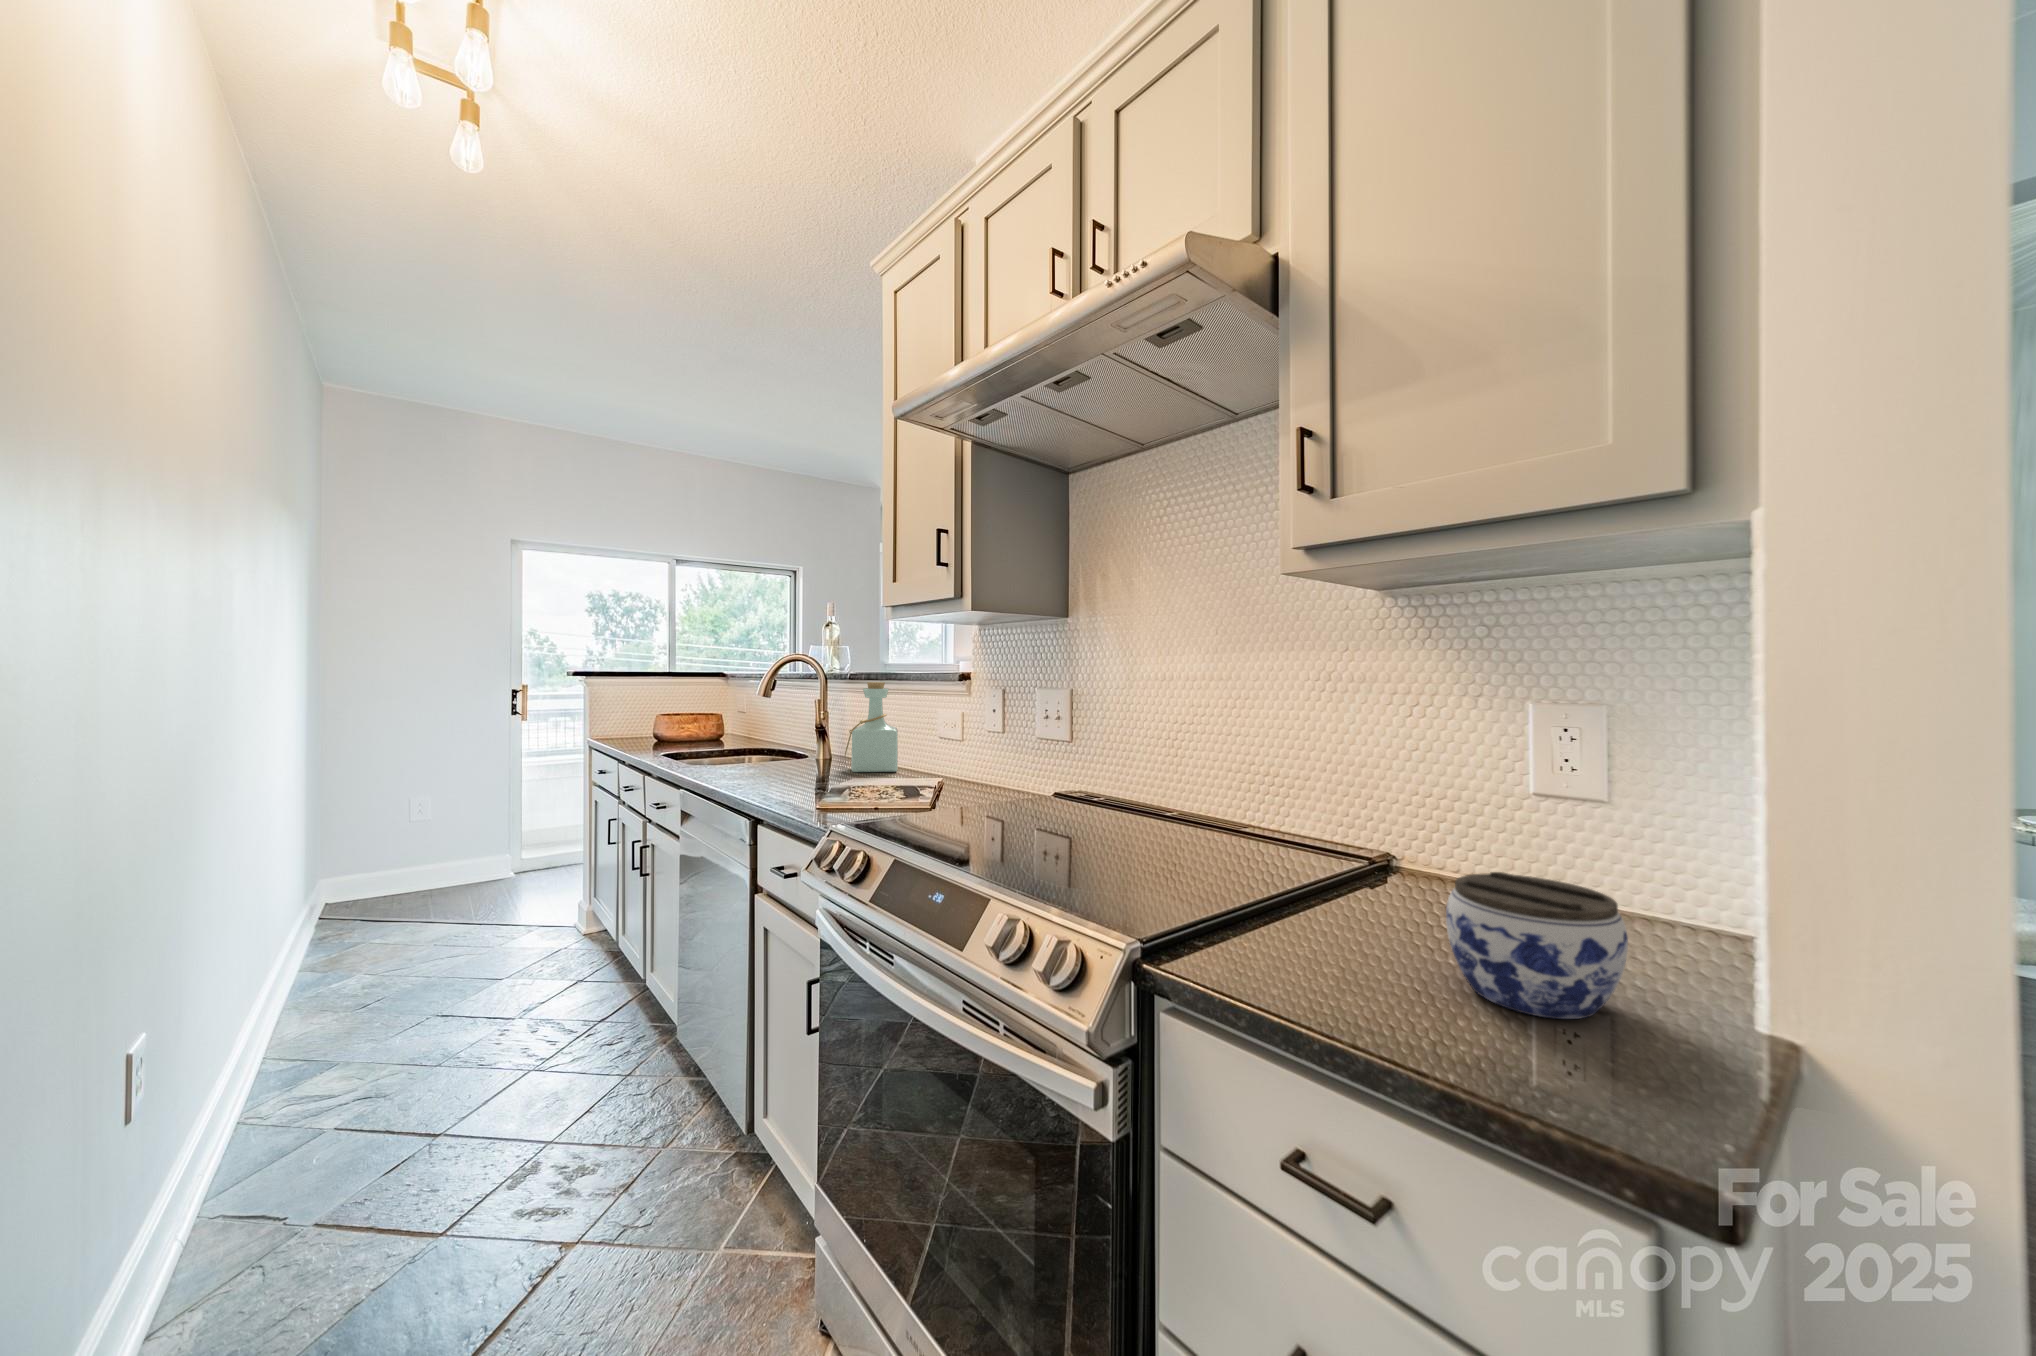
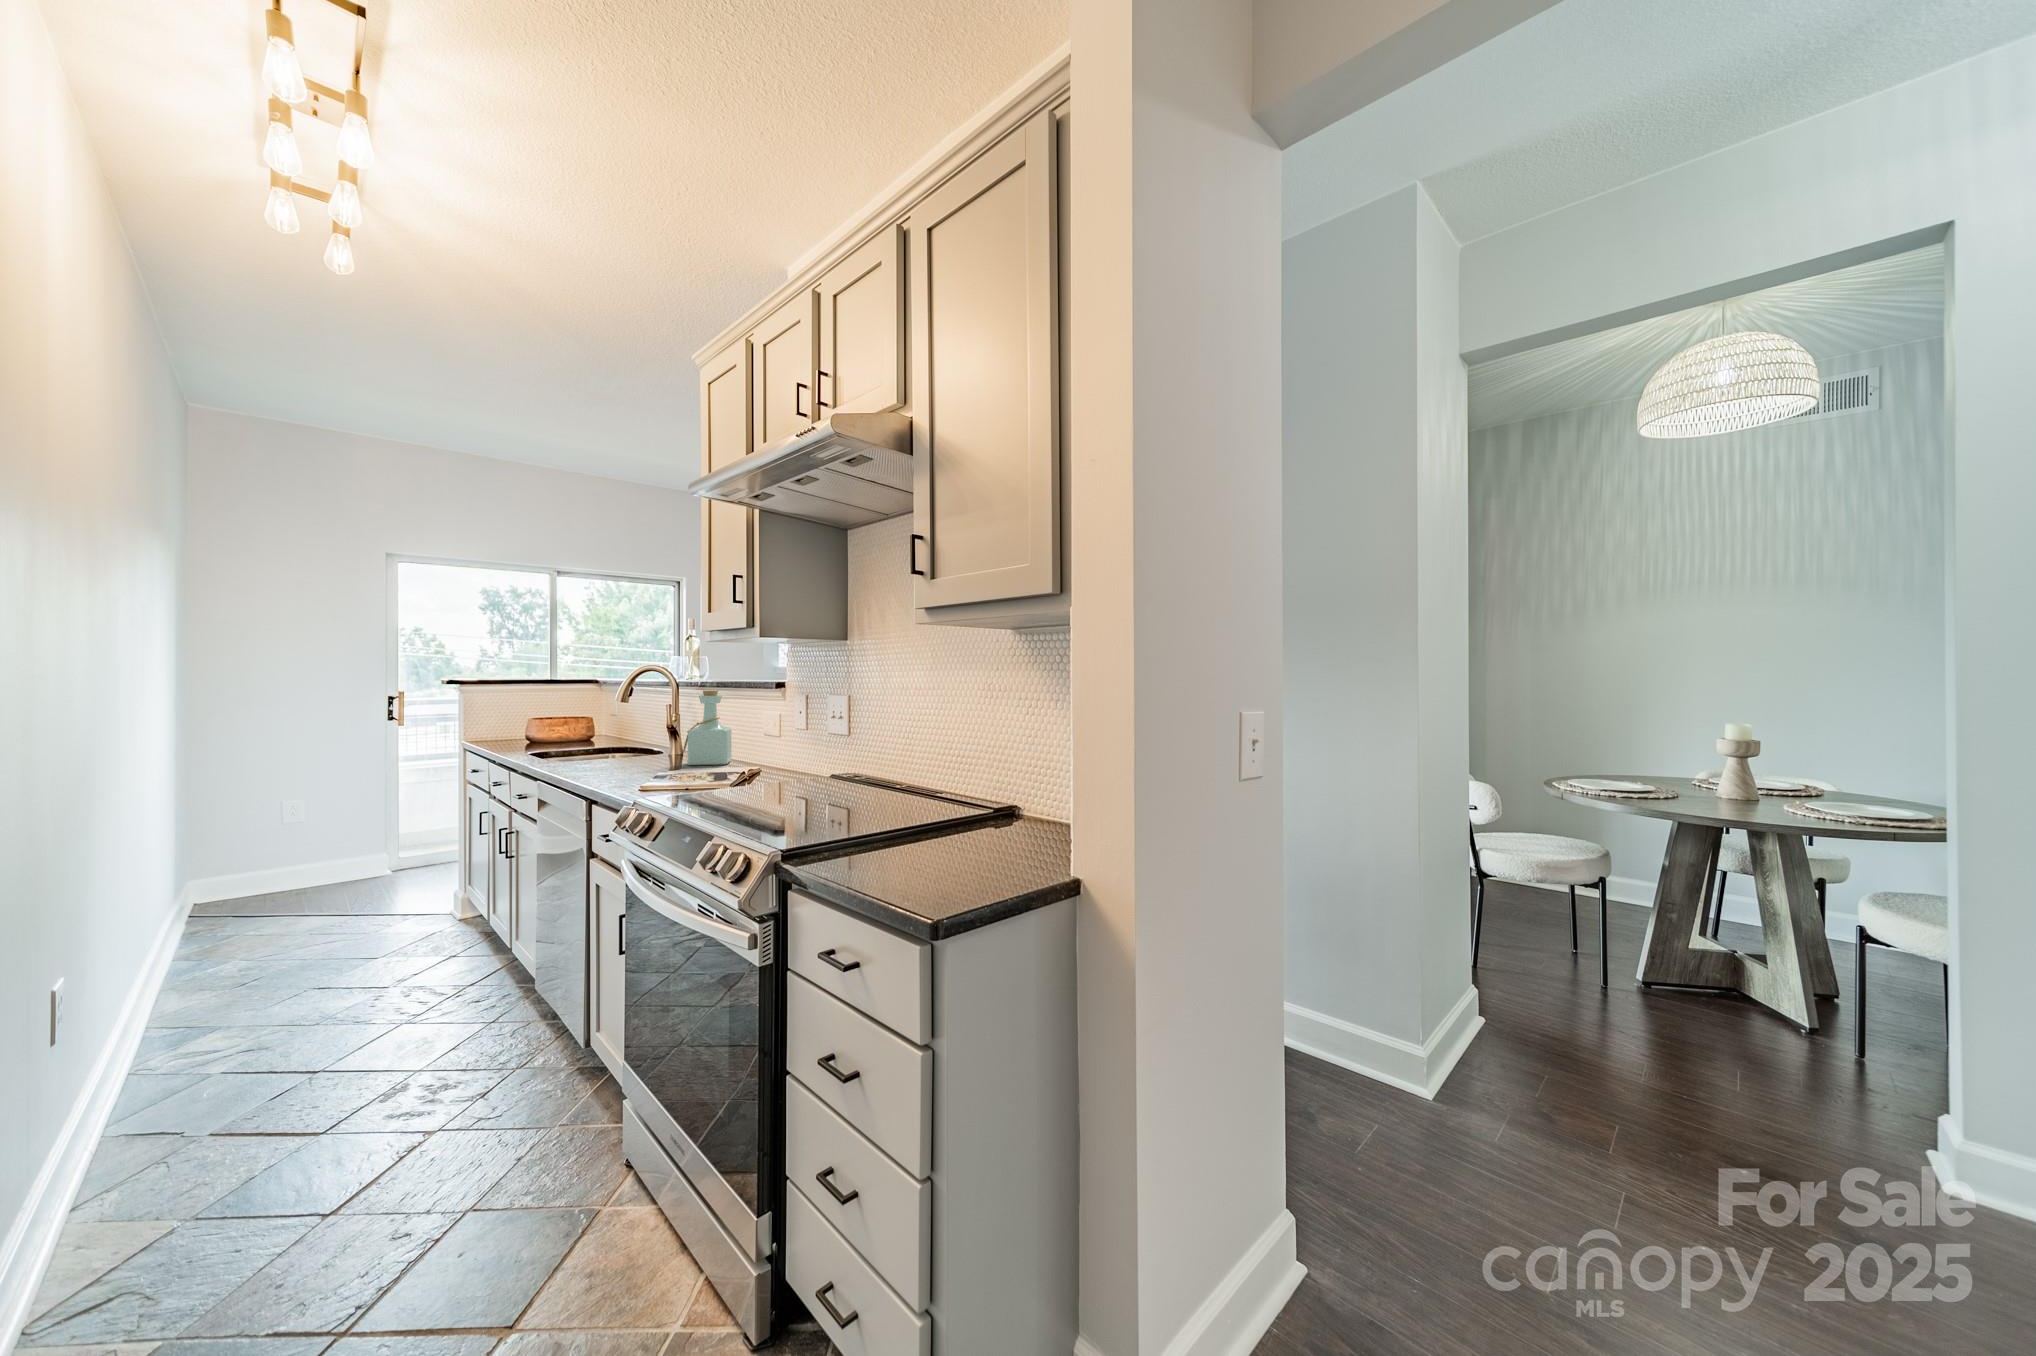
jar: present [1446,872,1628,1019] -> none [942,804,1025,878]

